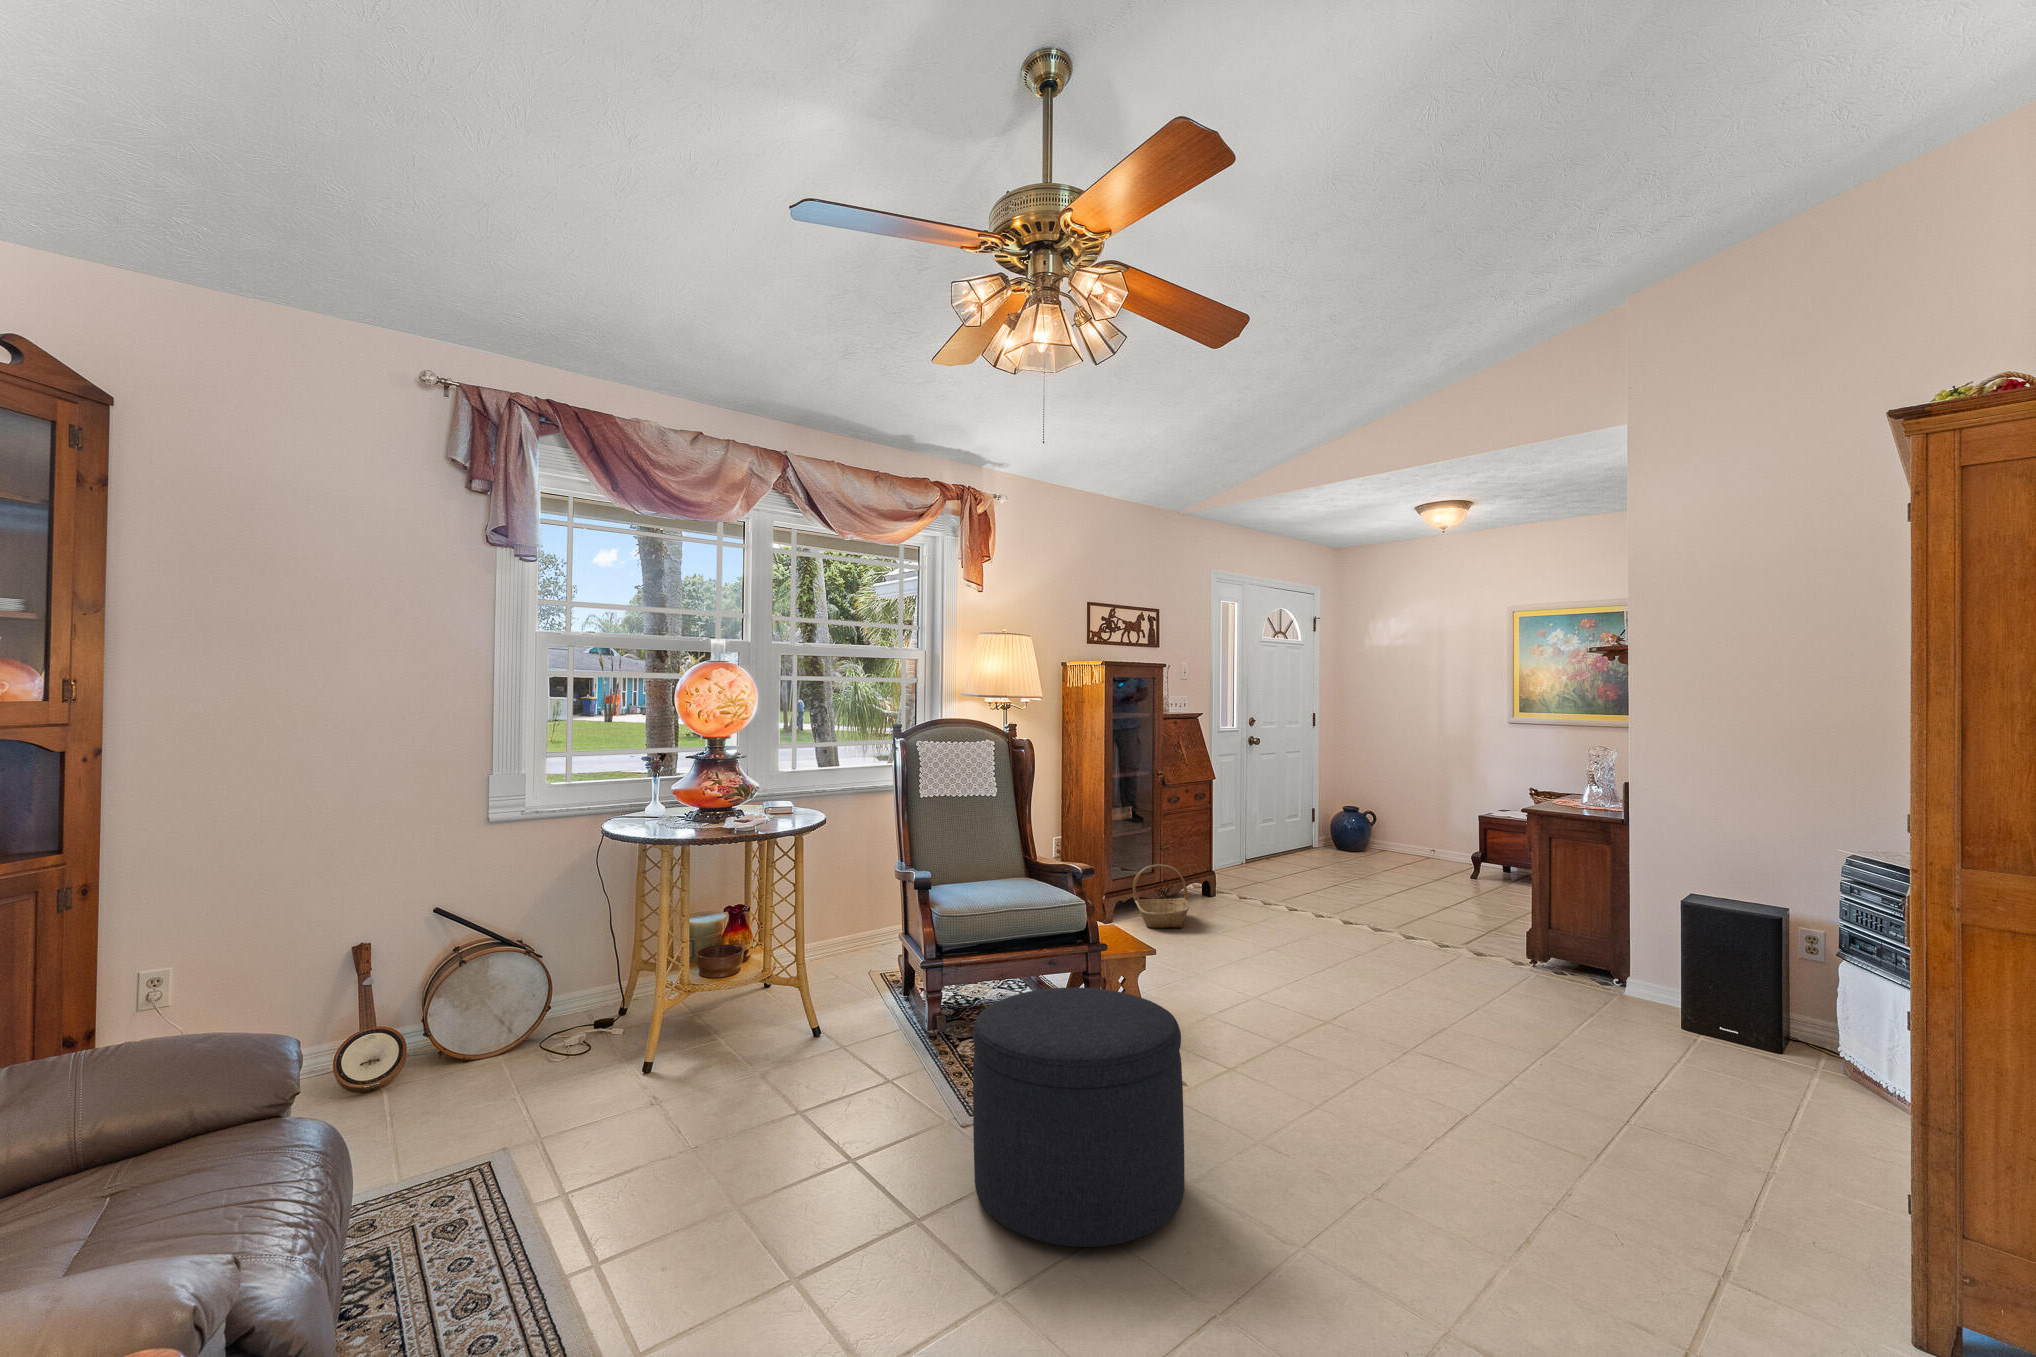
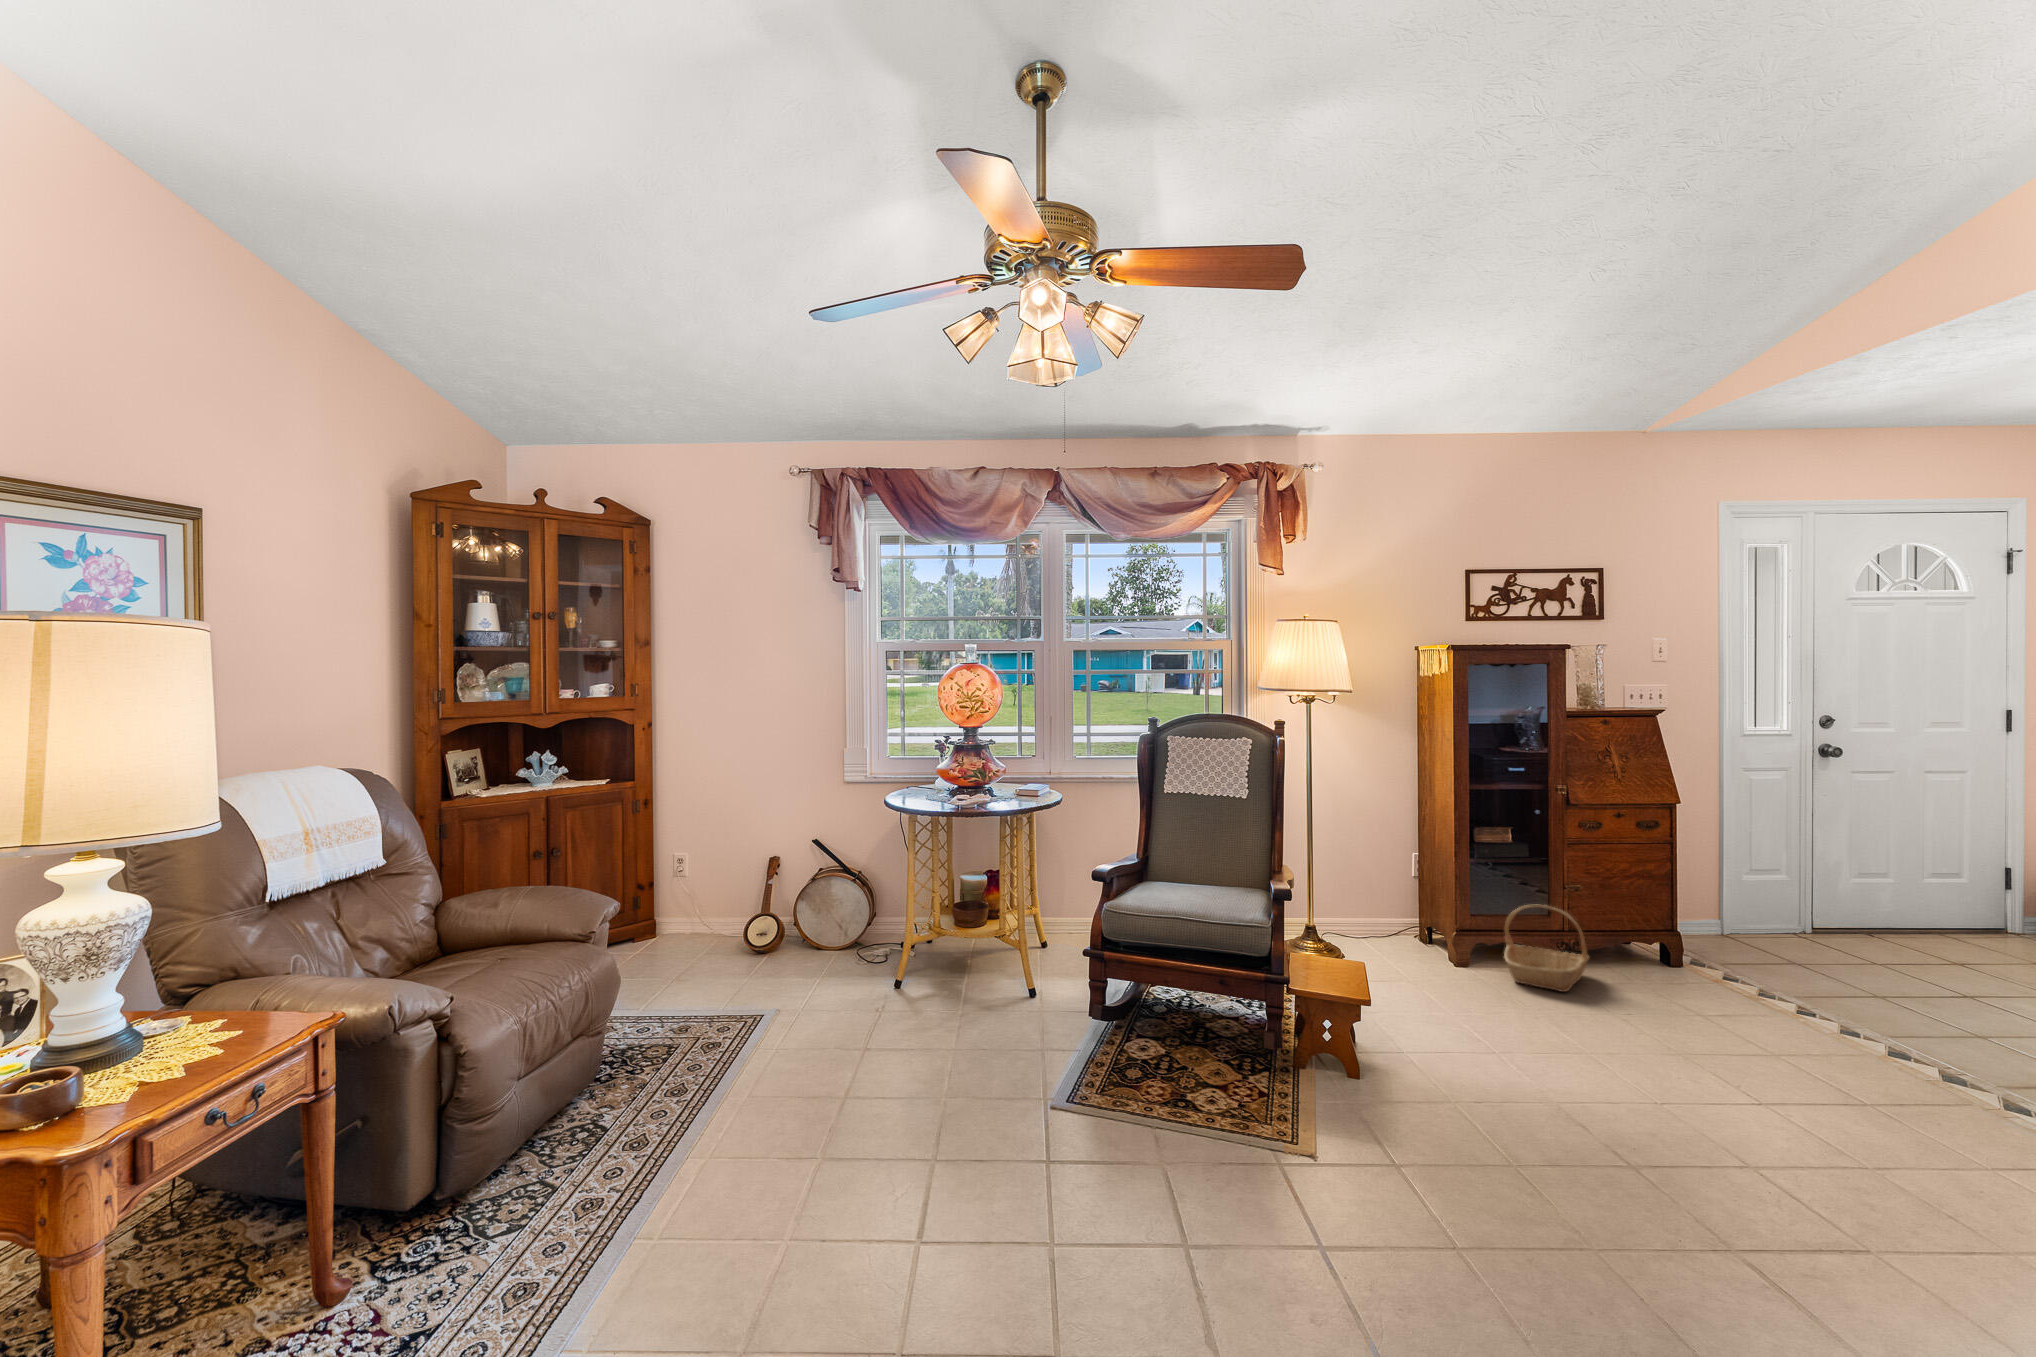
ottoman: present [973,987,1184,1247] -> none [964,992,1179,1264]

